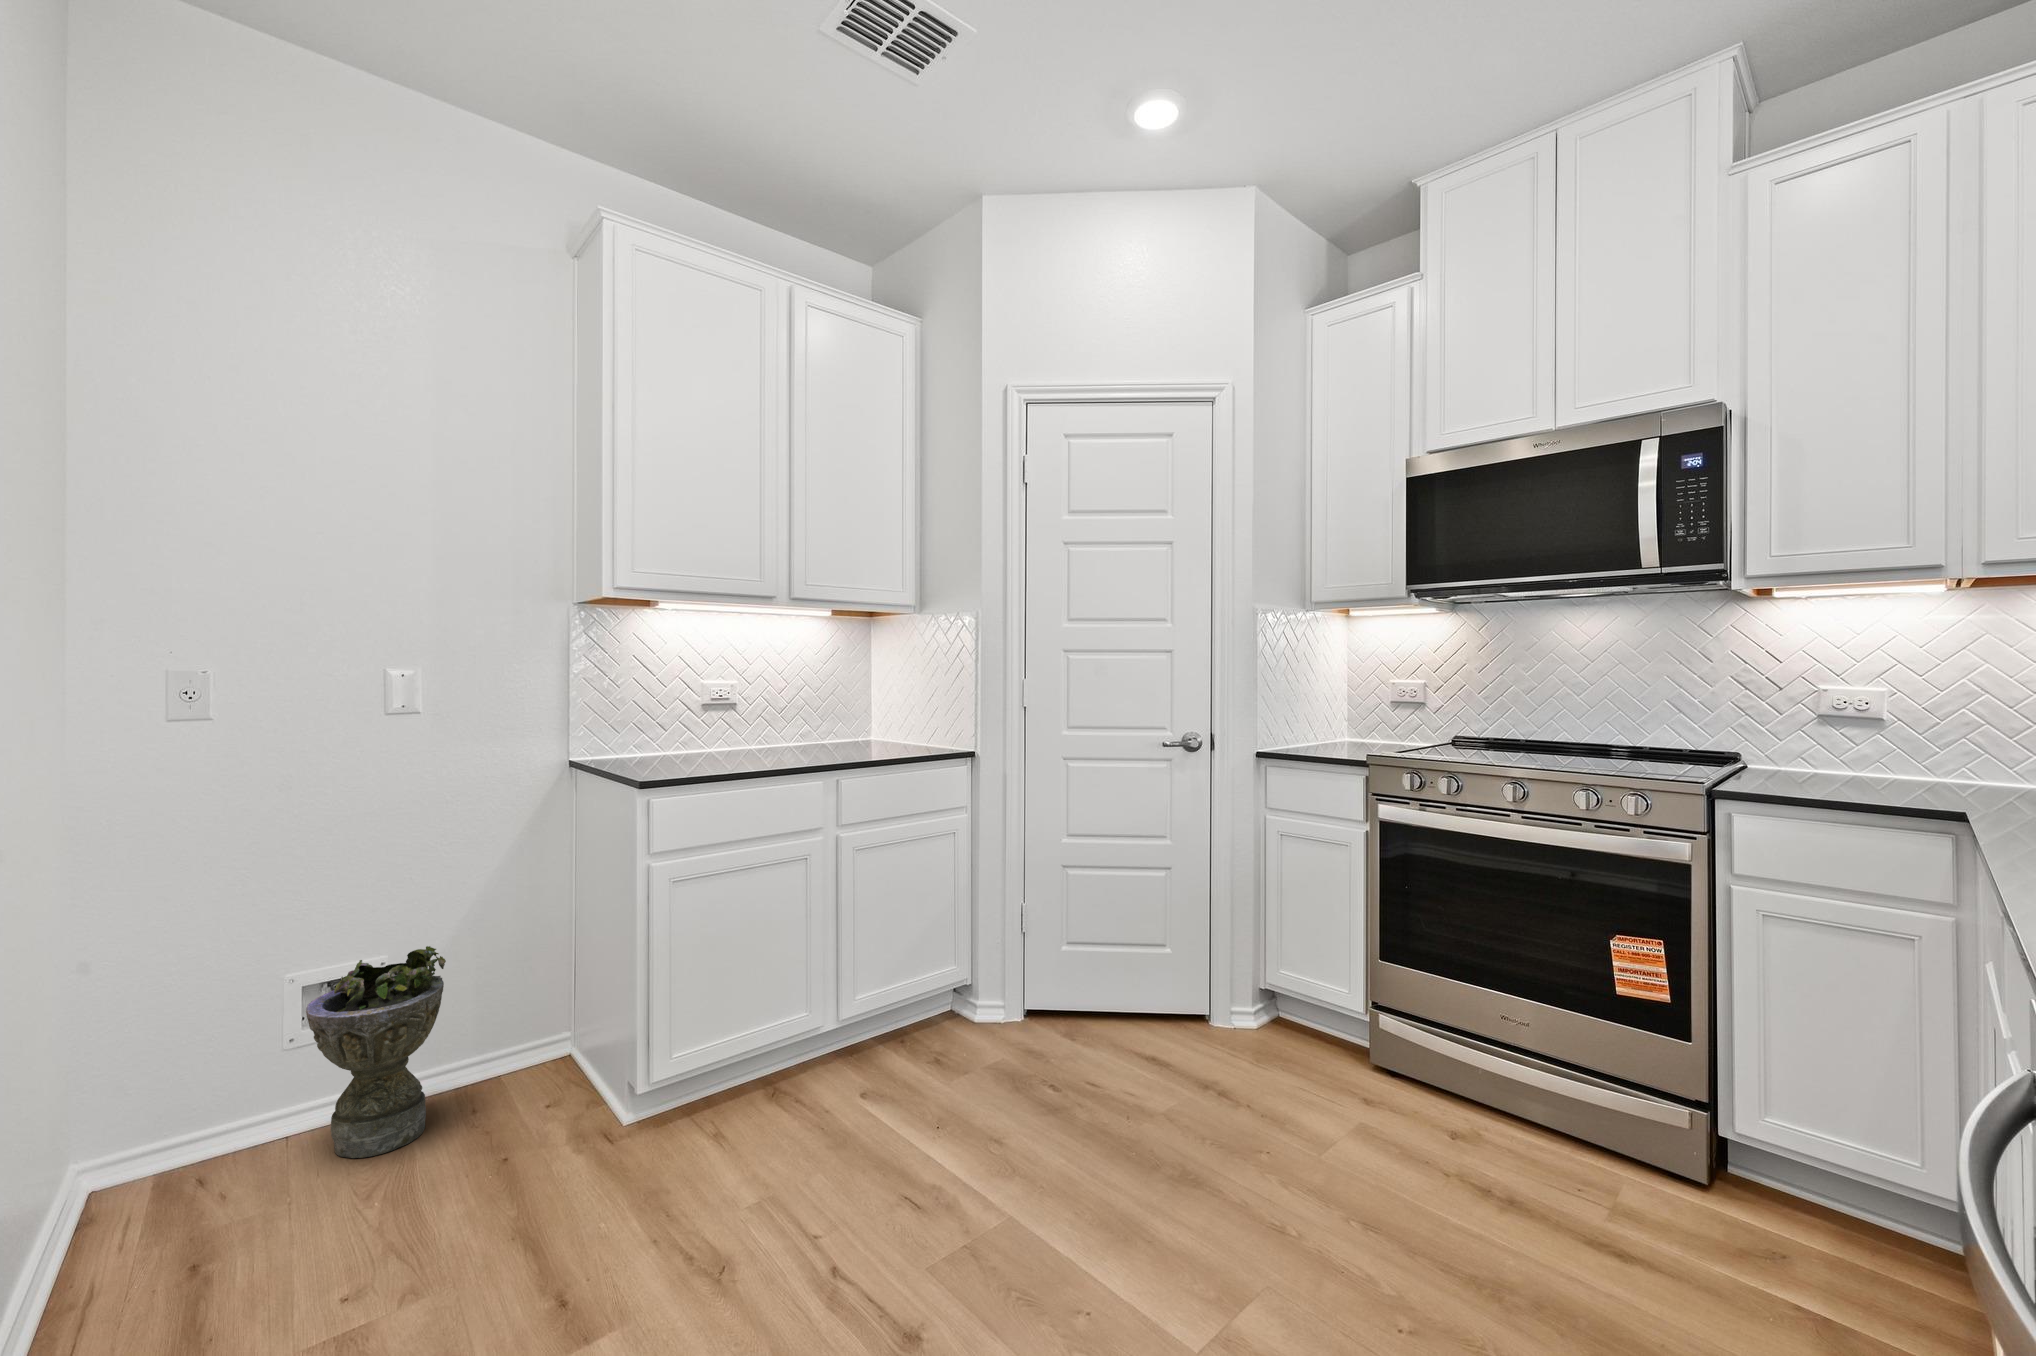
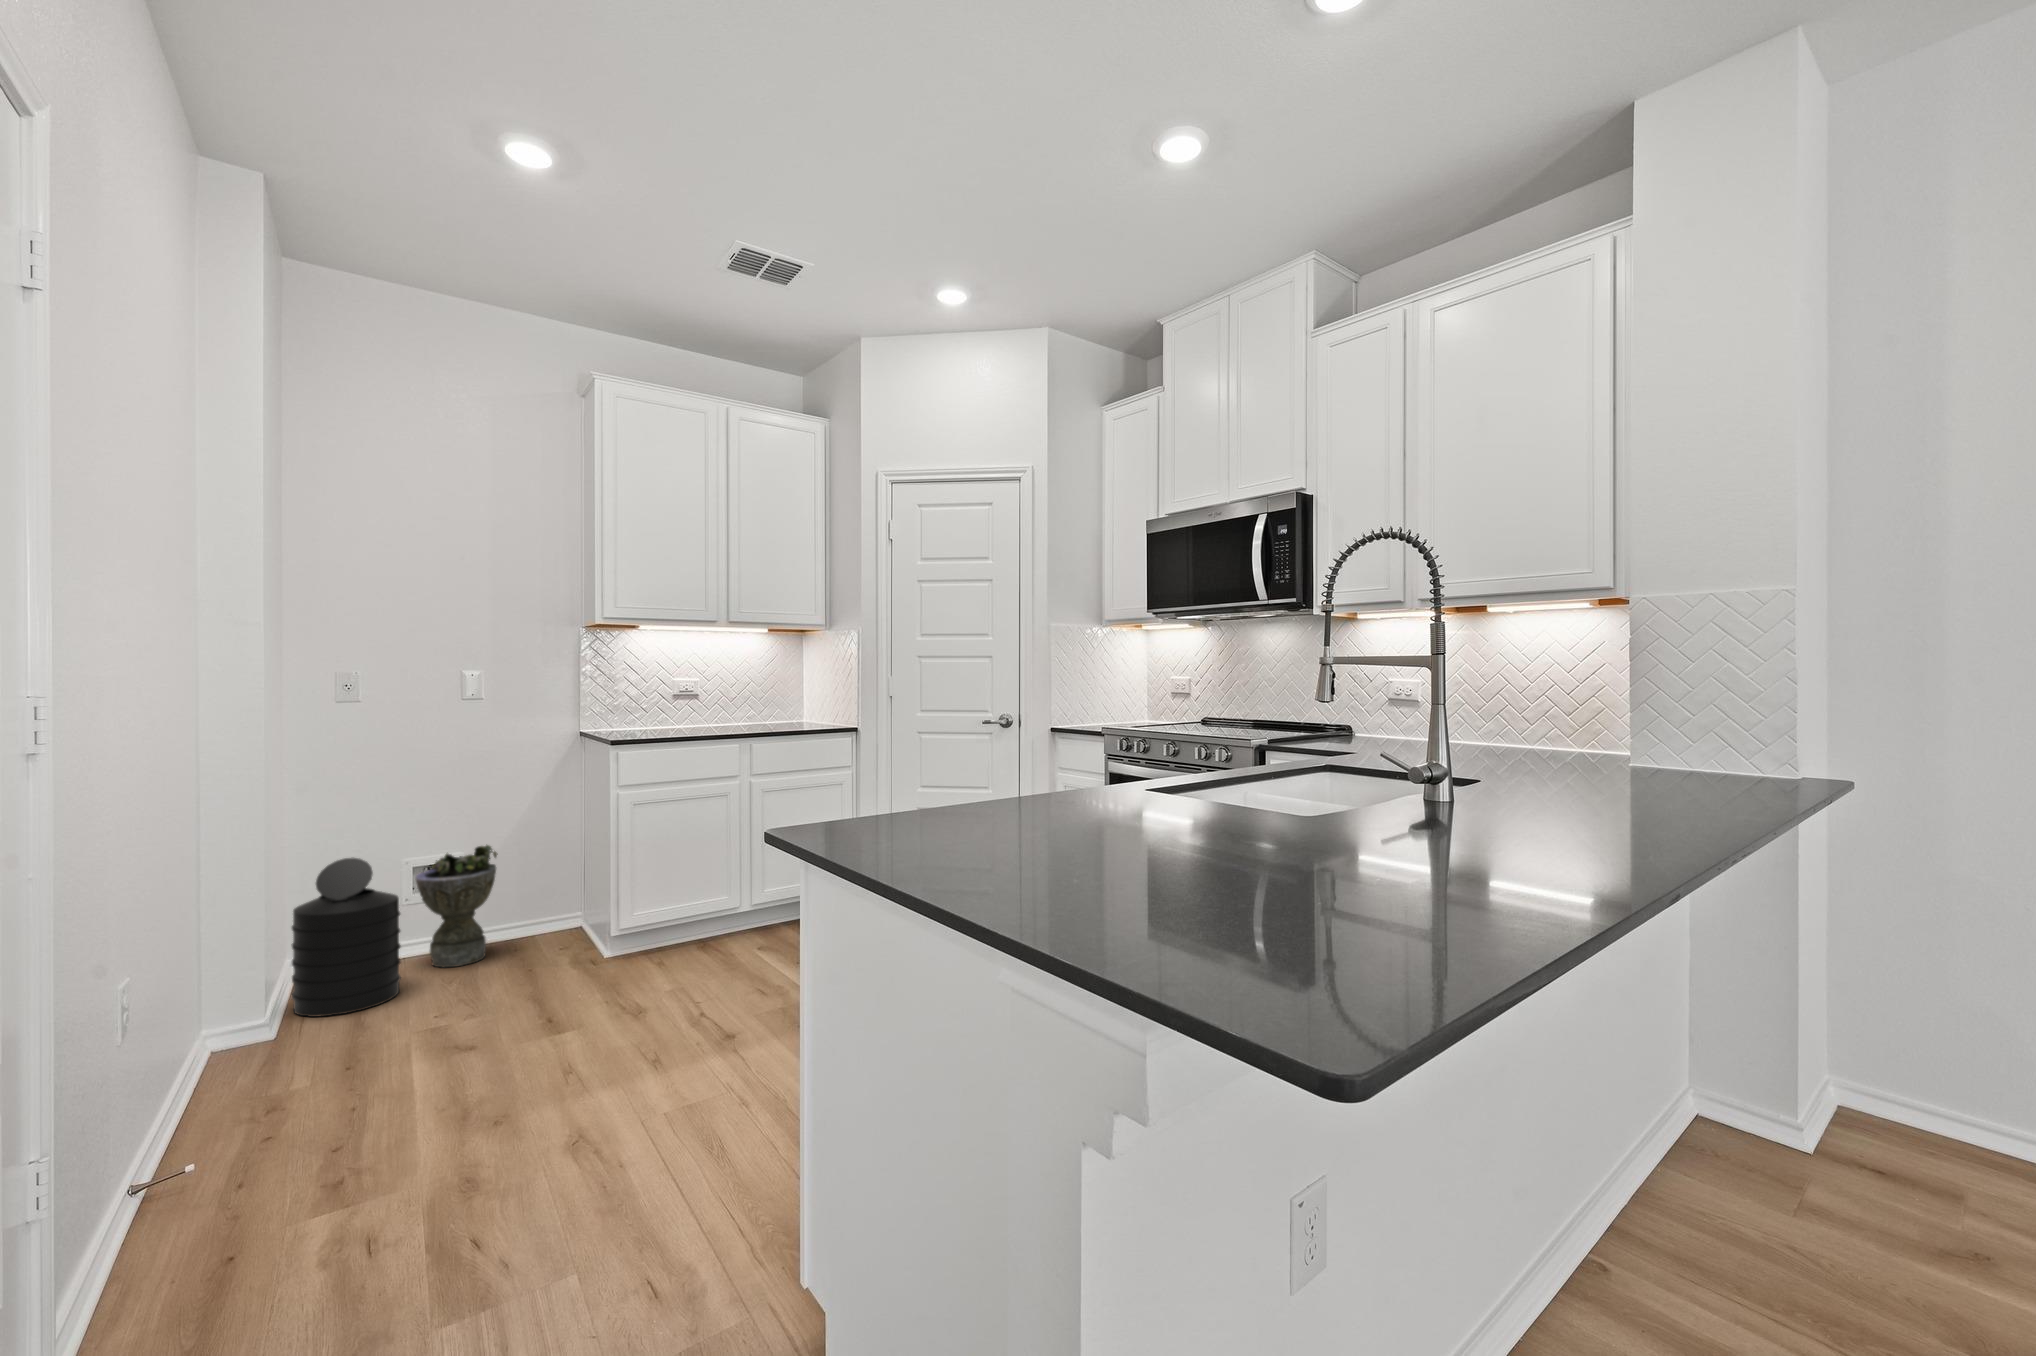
trash can: none [62,999,279,1313] -> present [292,858,401,1017]

